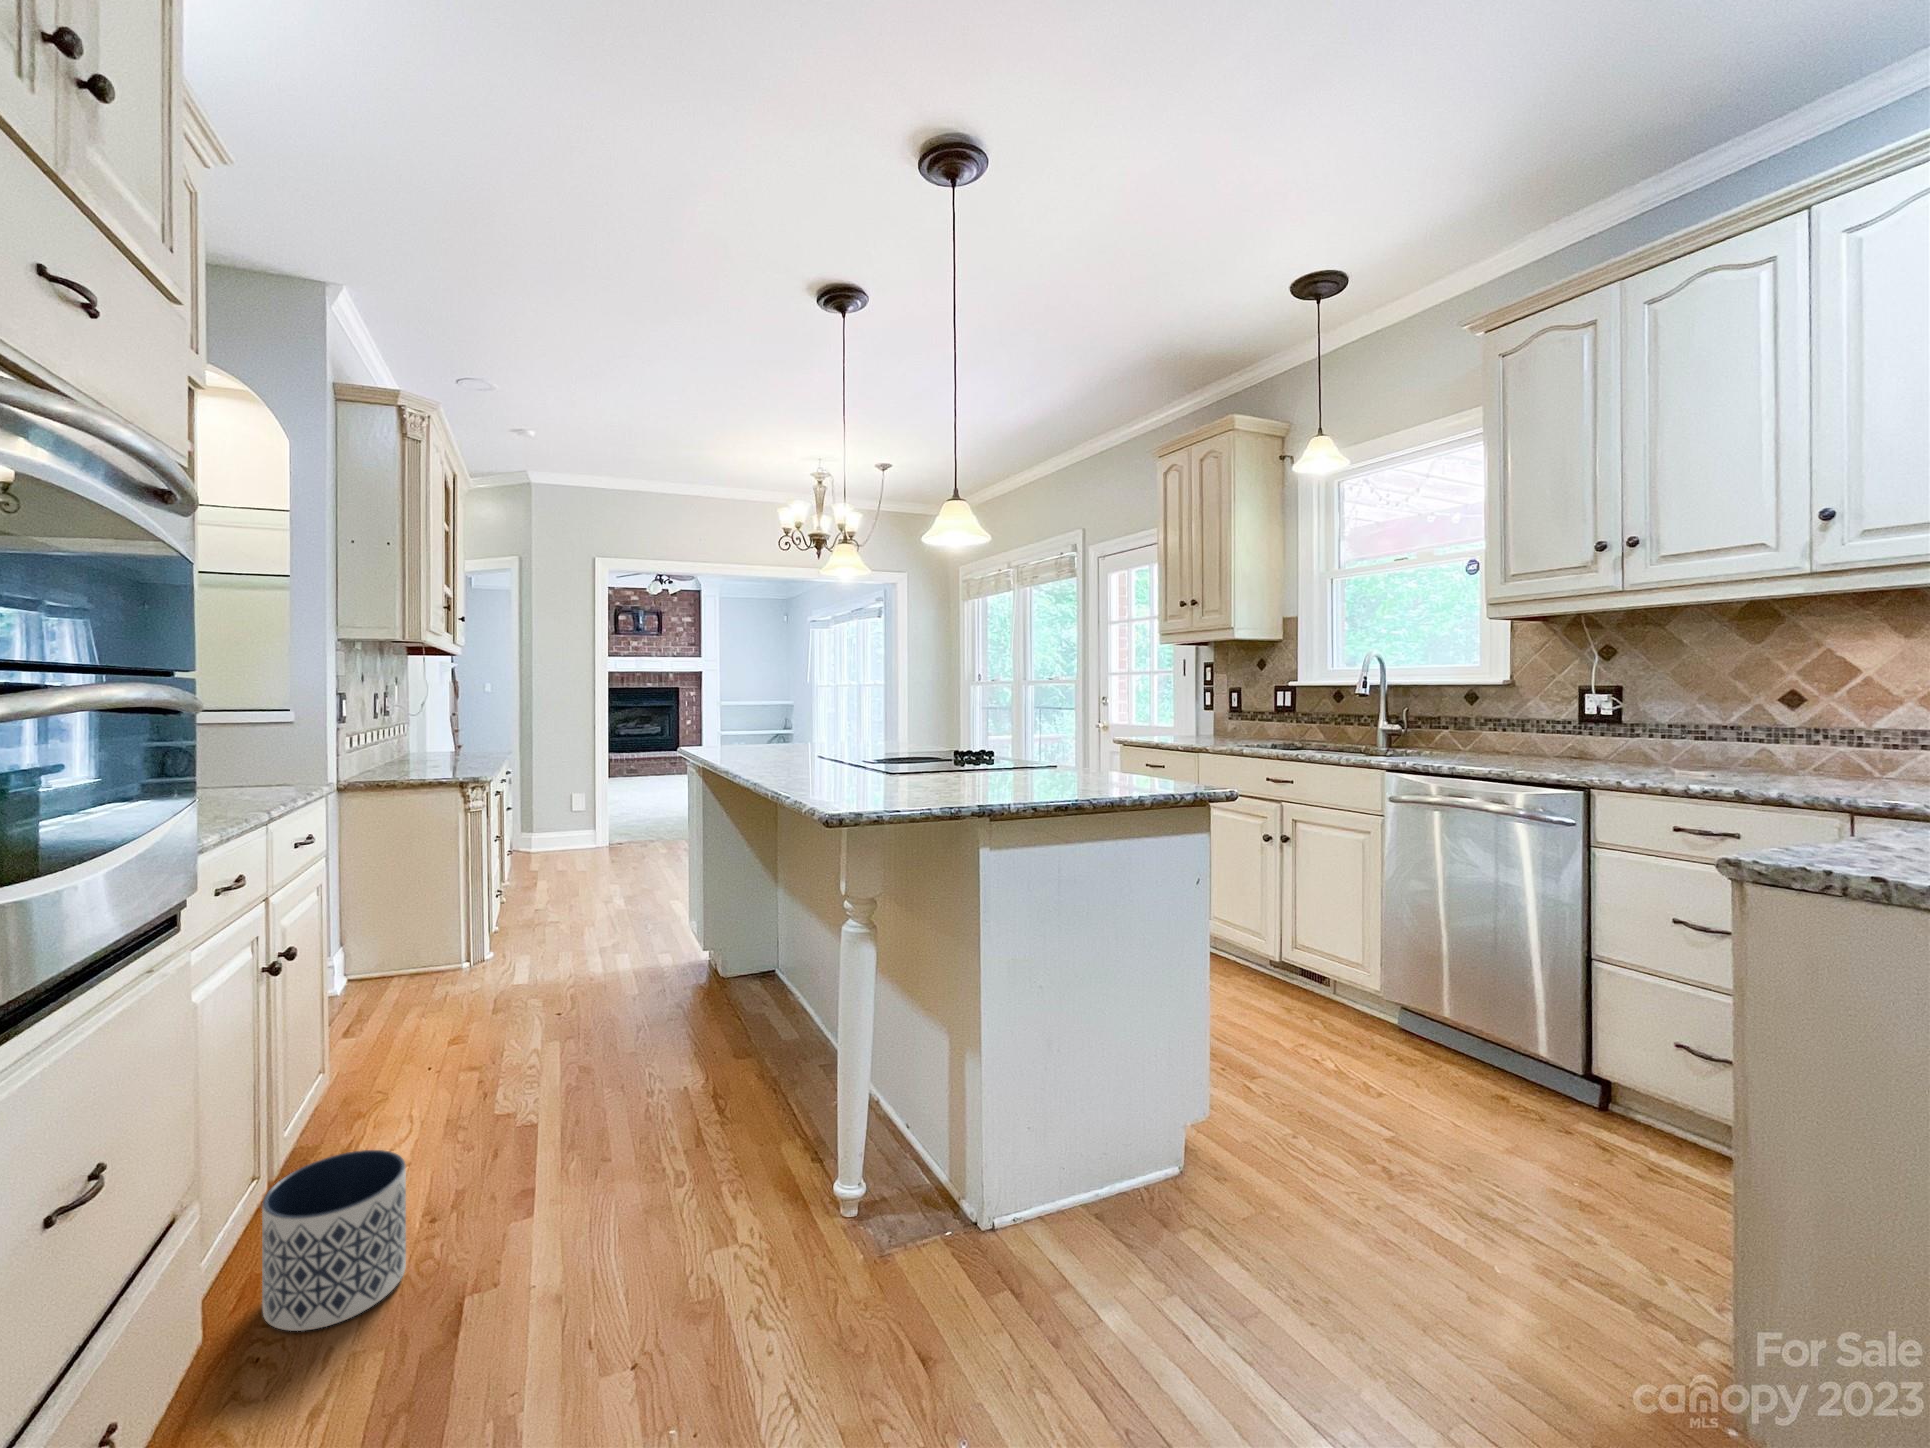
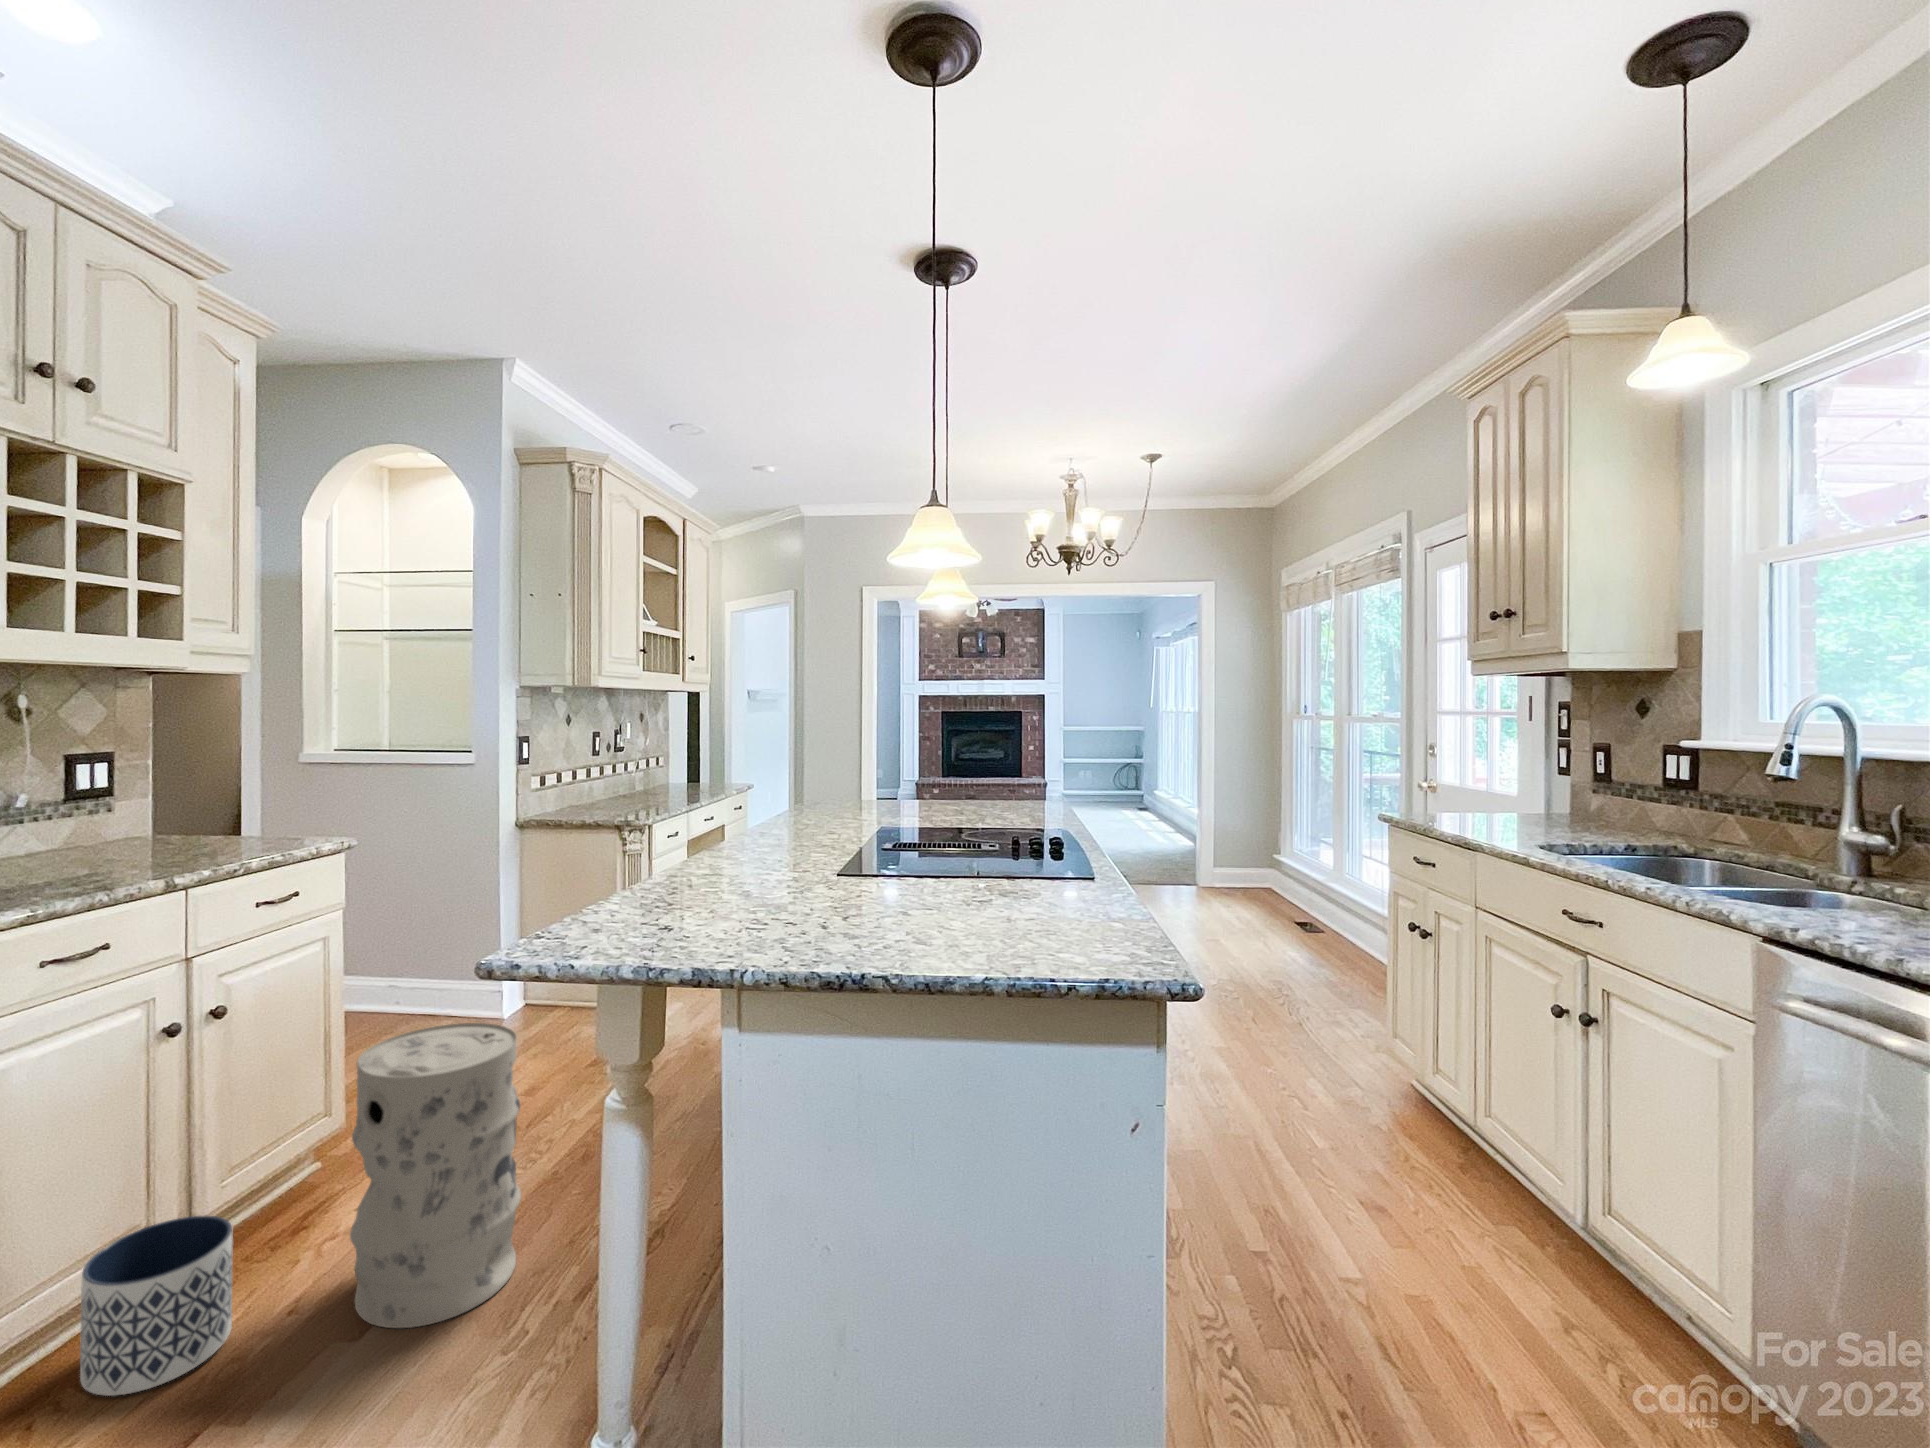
trash can: none [482,938,631,1211] -> present [350,1023,521,1328]

